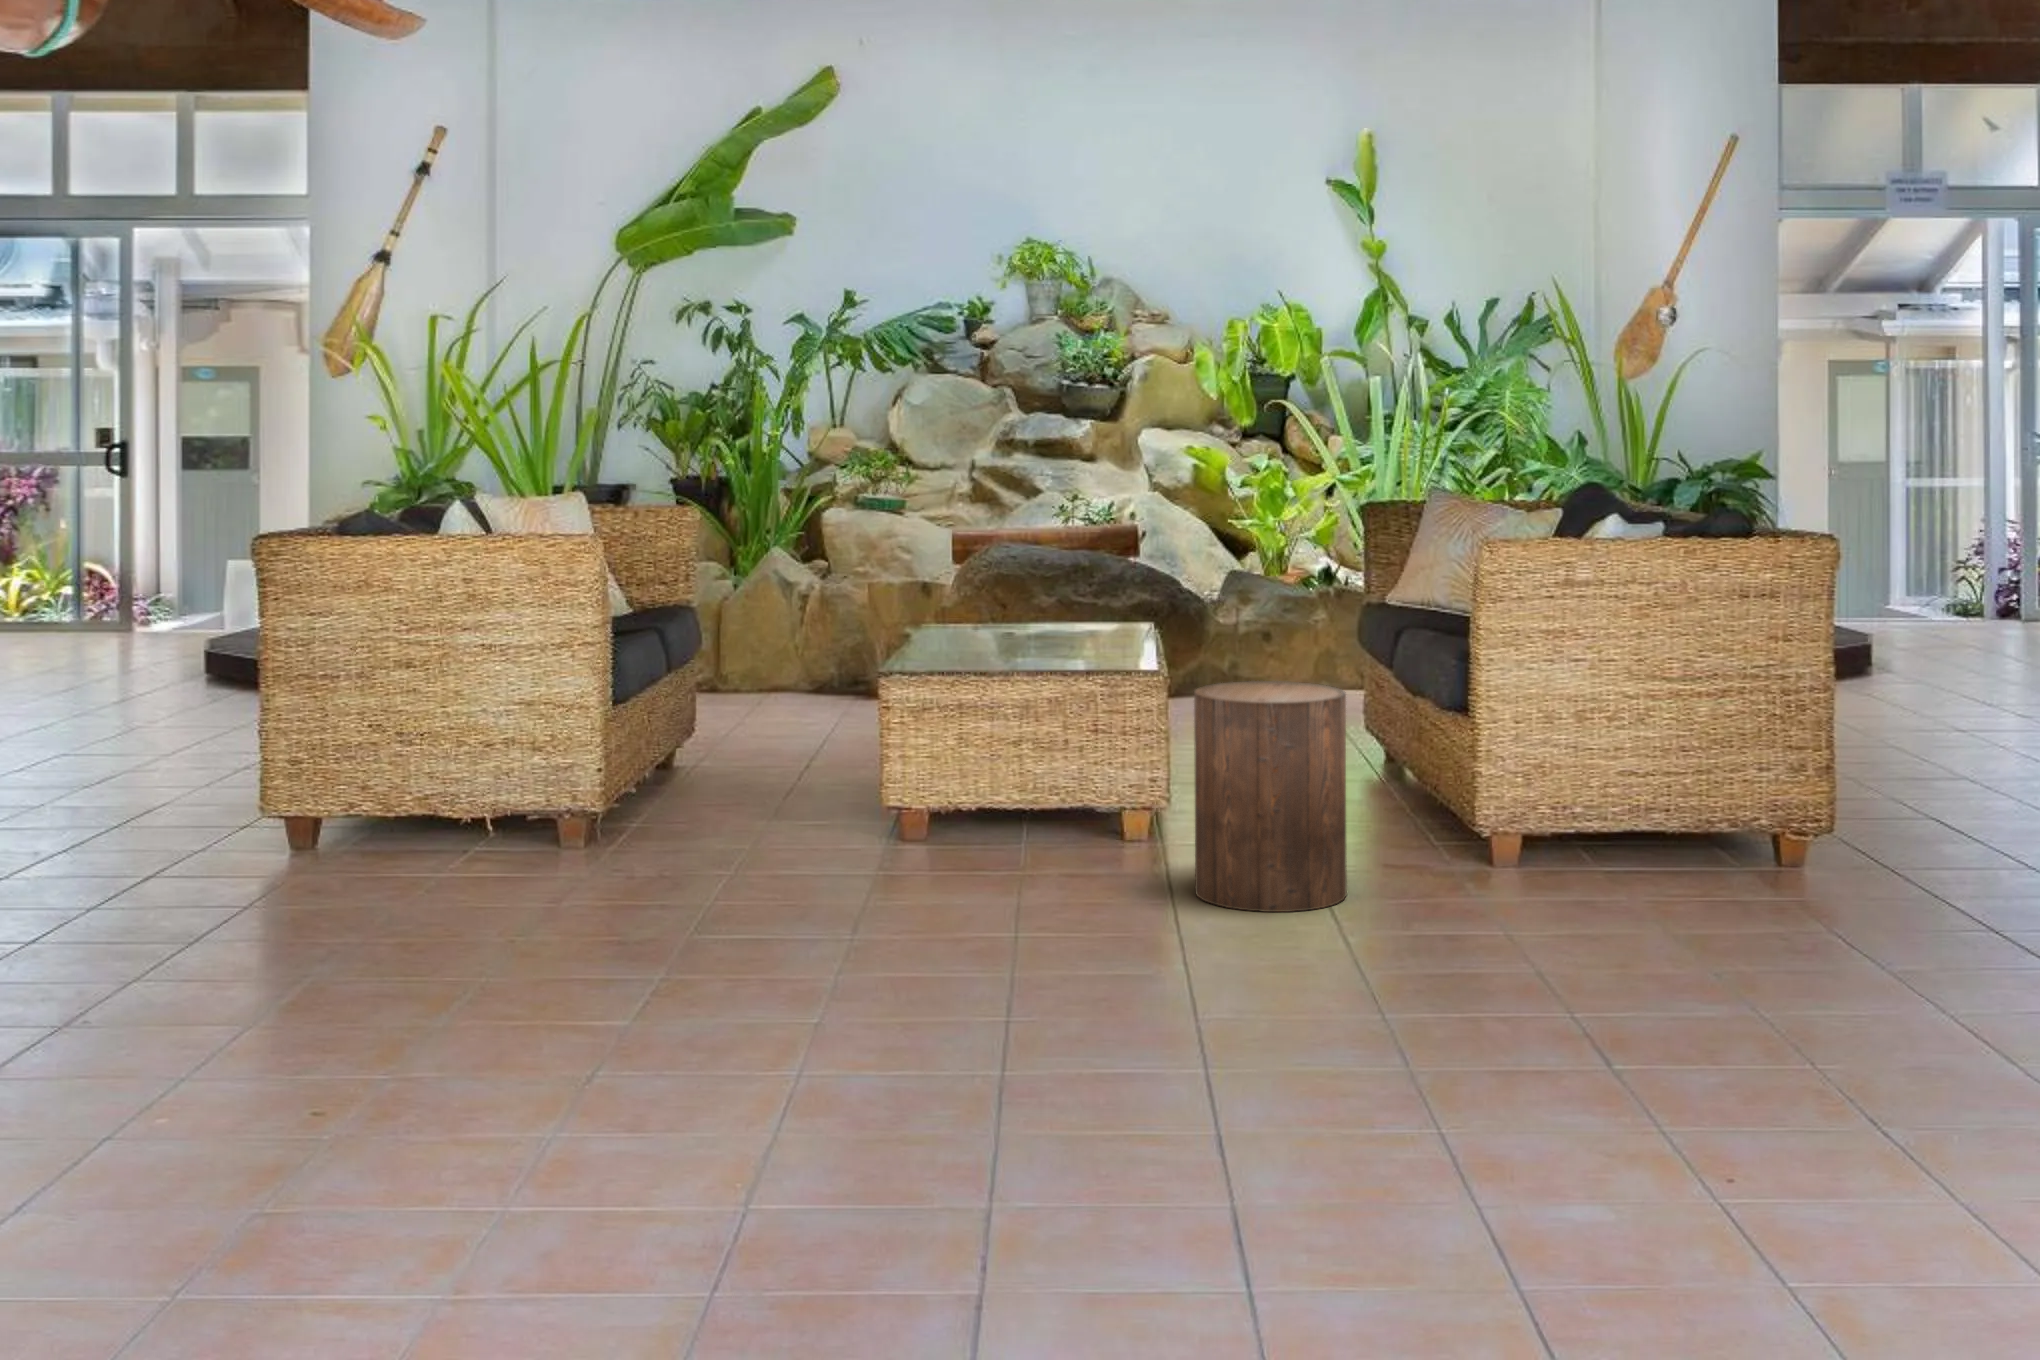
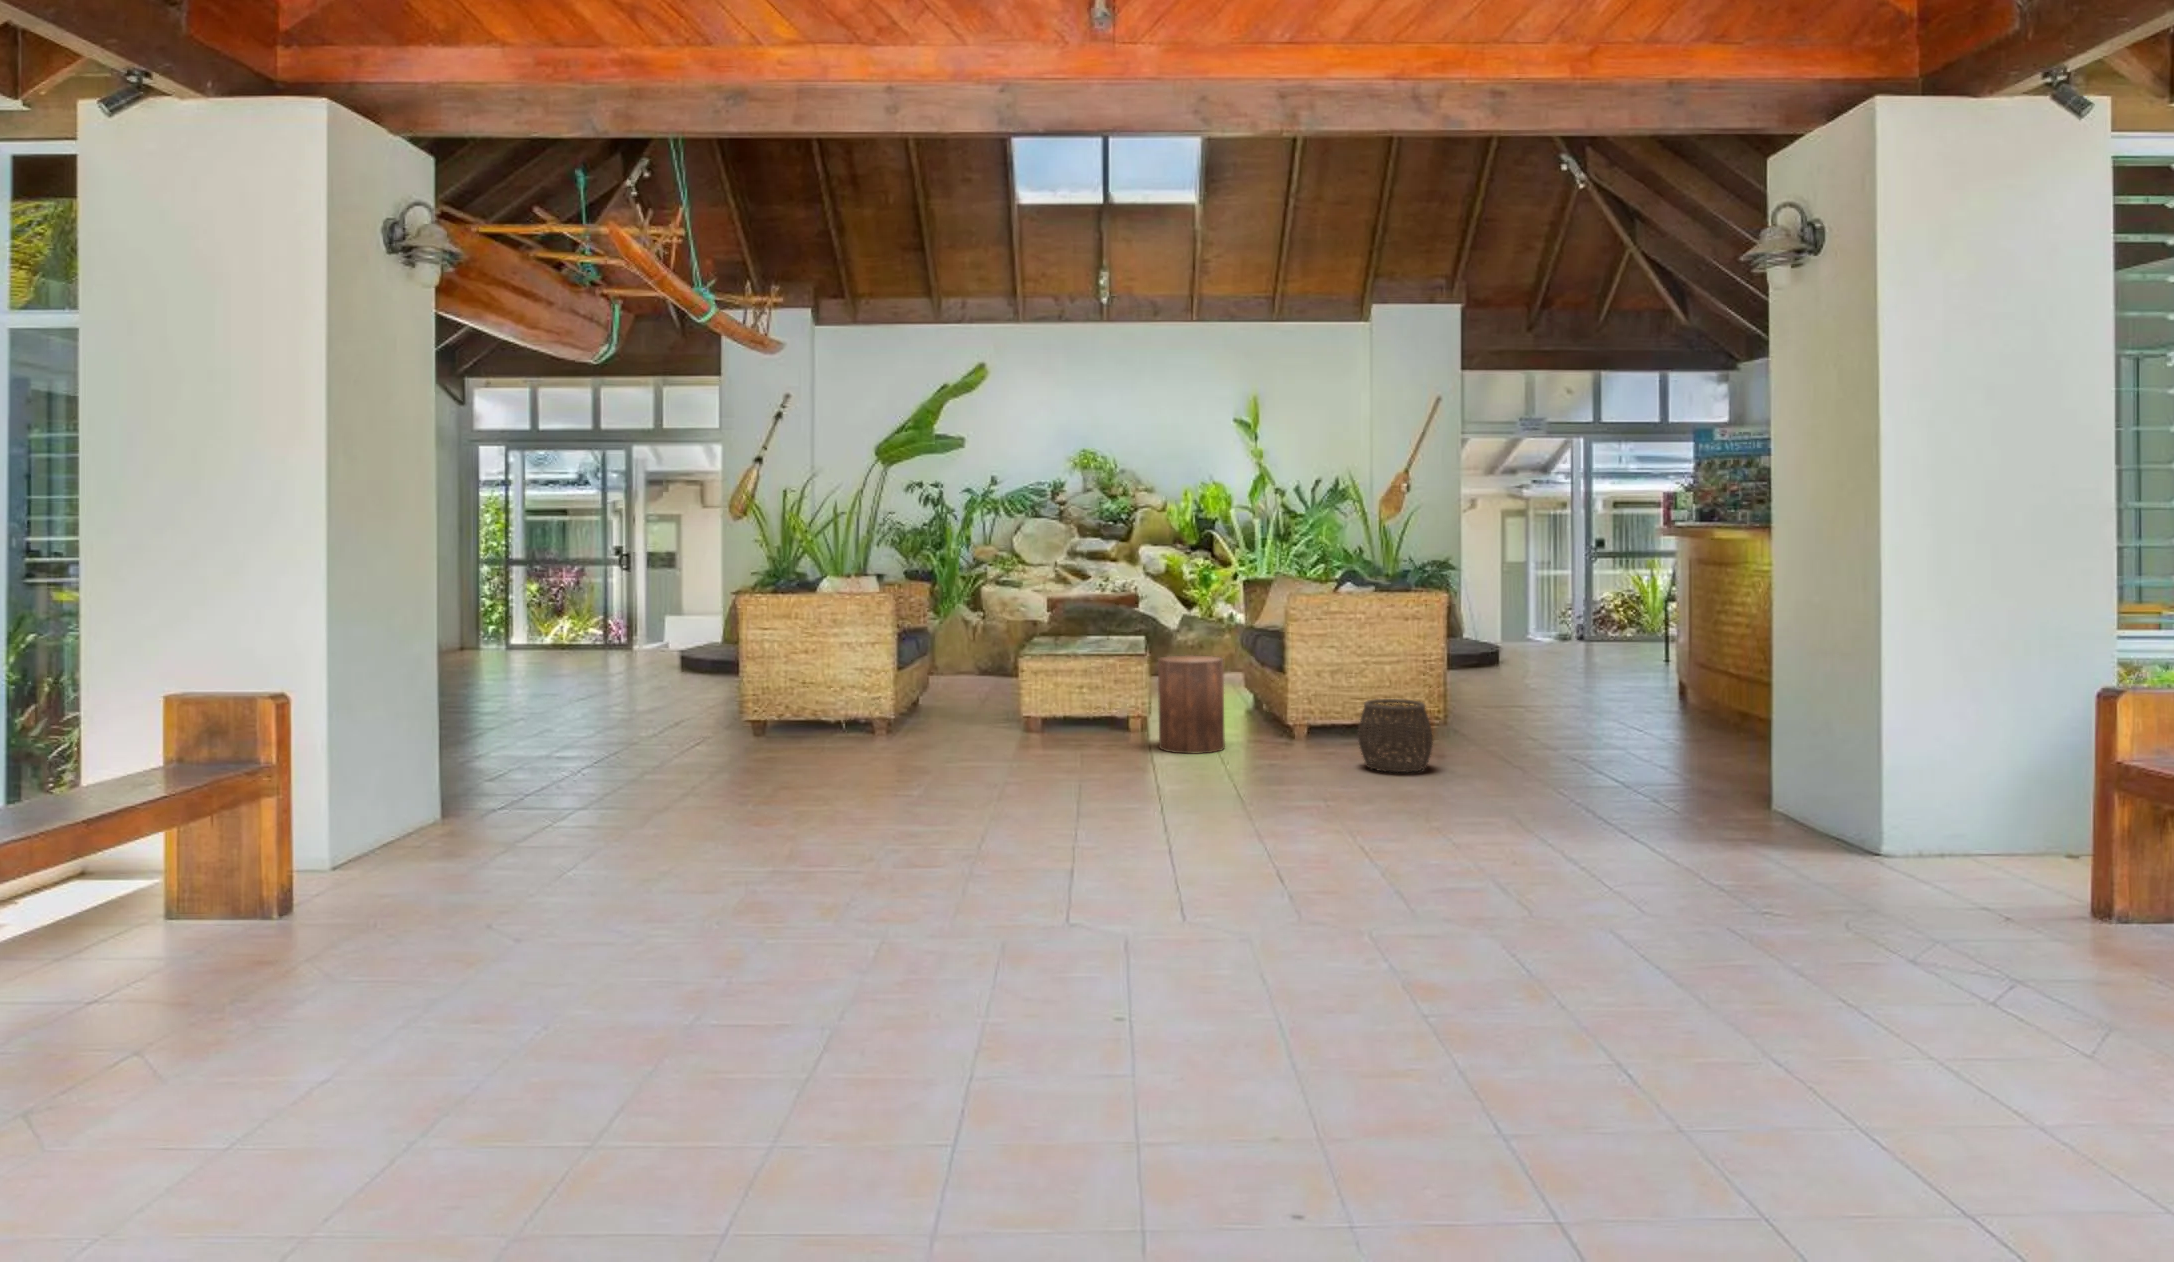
woven basket: none [1675,795,1865,979] -> present [1358,699,1433,772]

